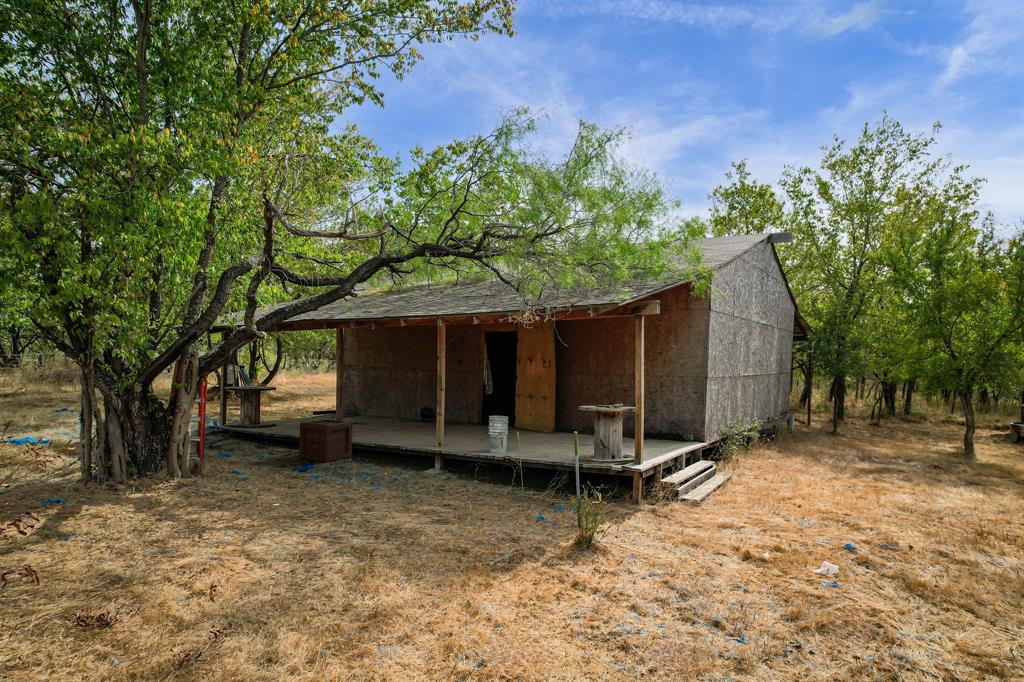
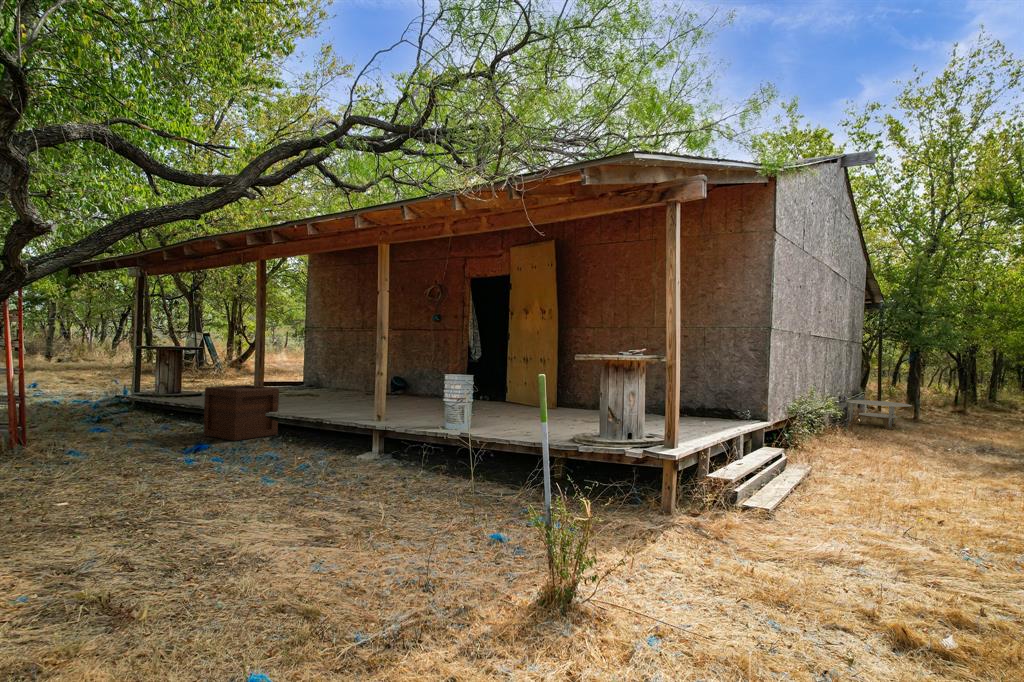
round table: none [774,419,823,443] -> present [846,400,912,430]

